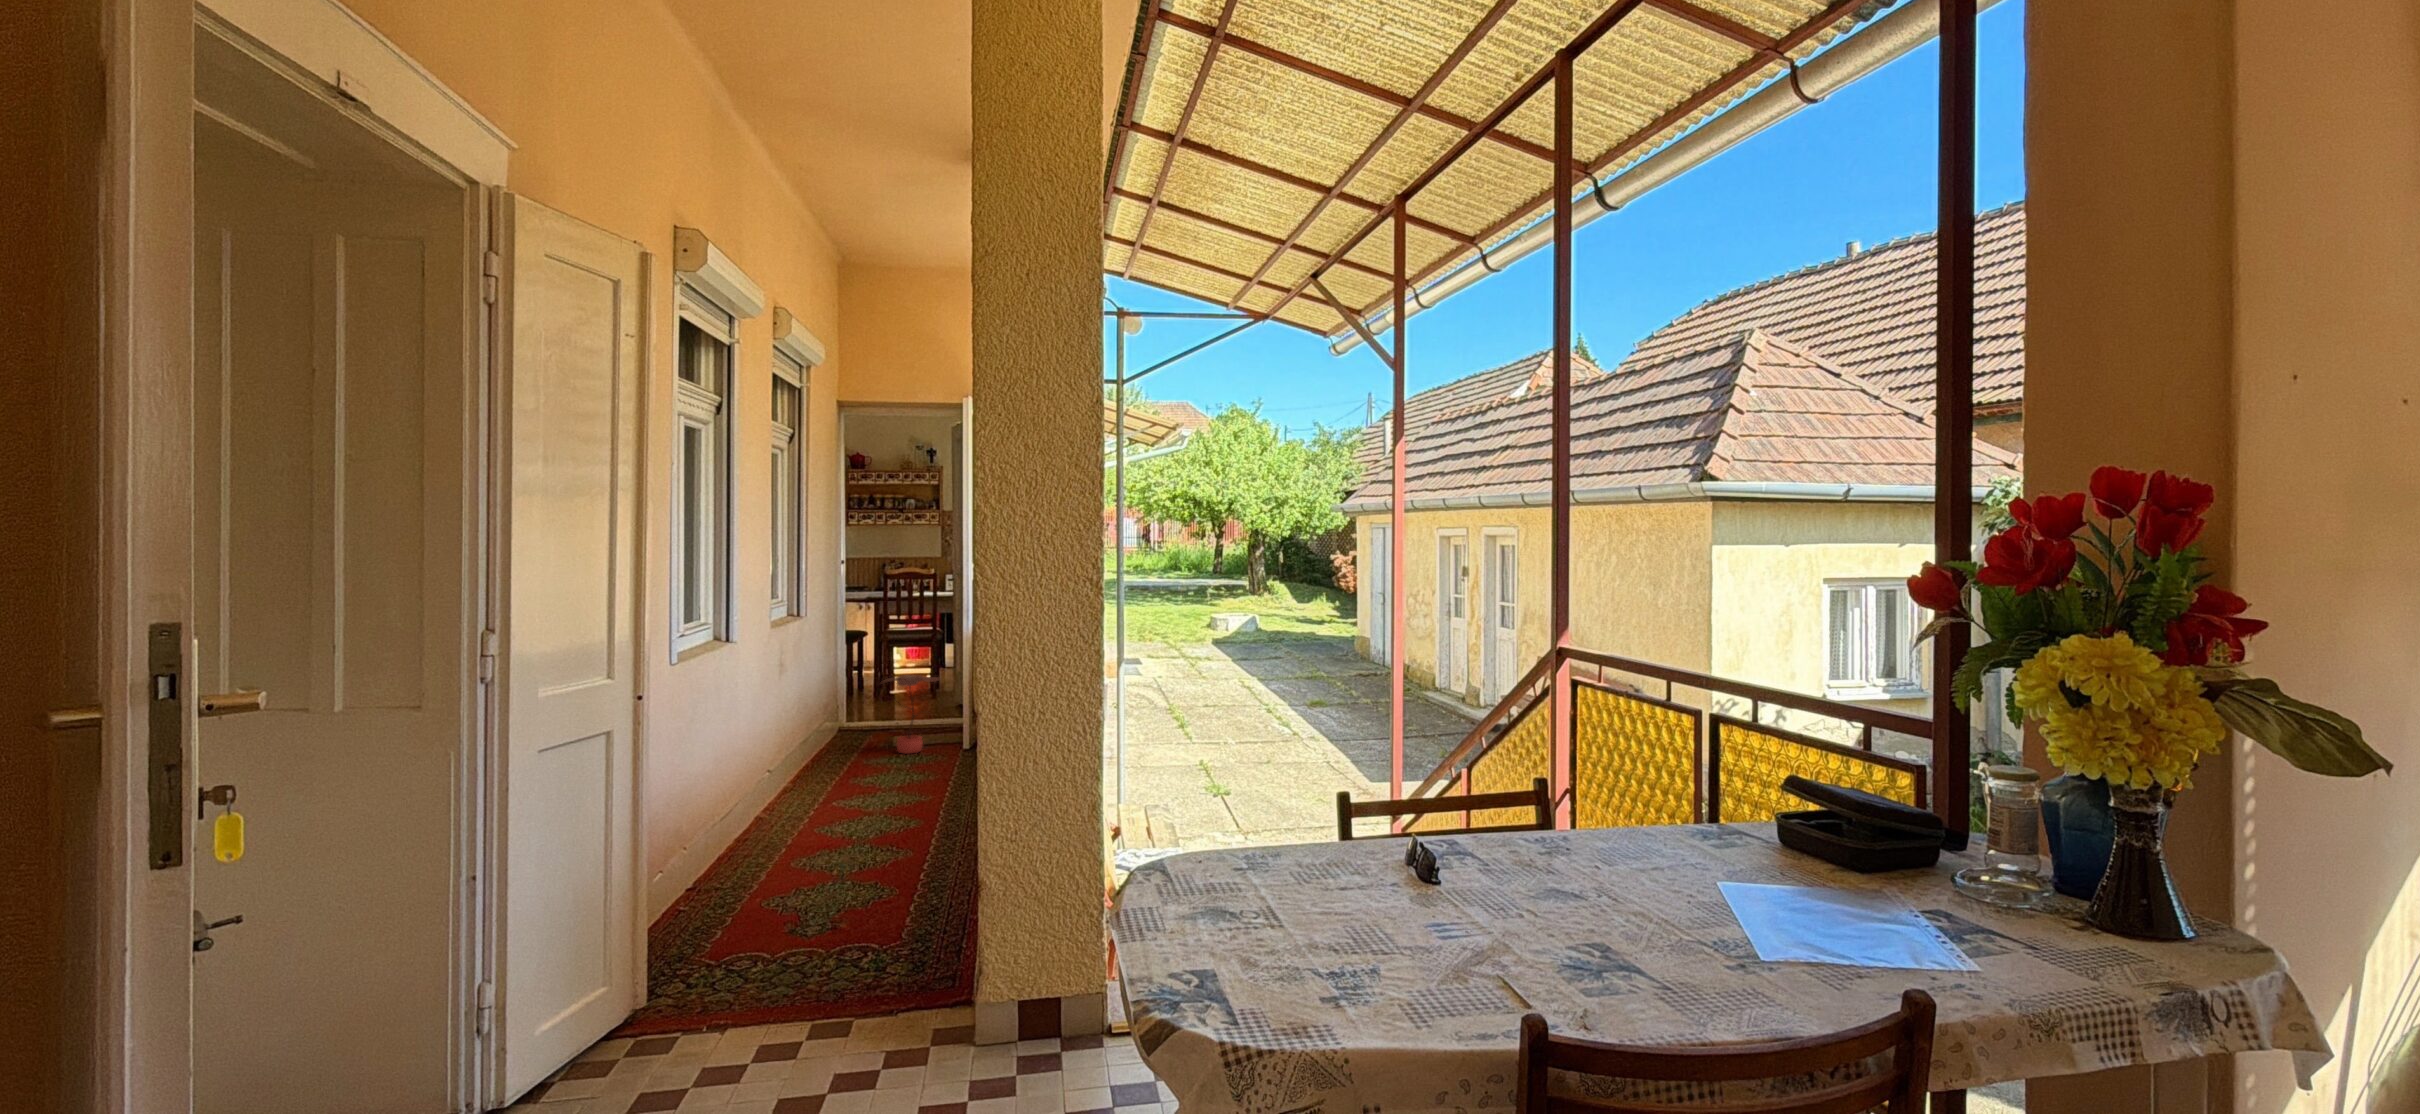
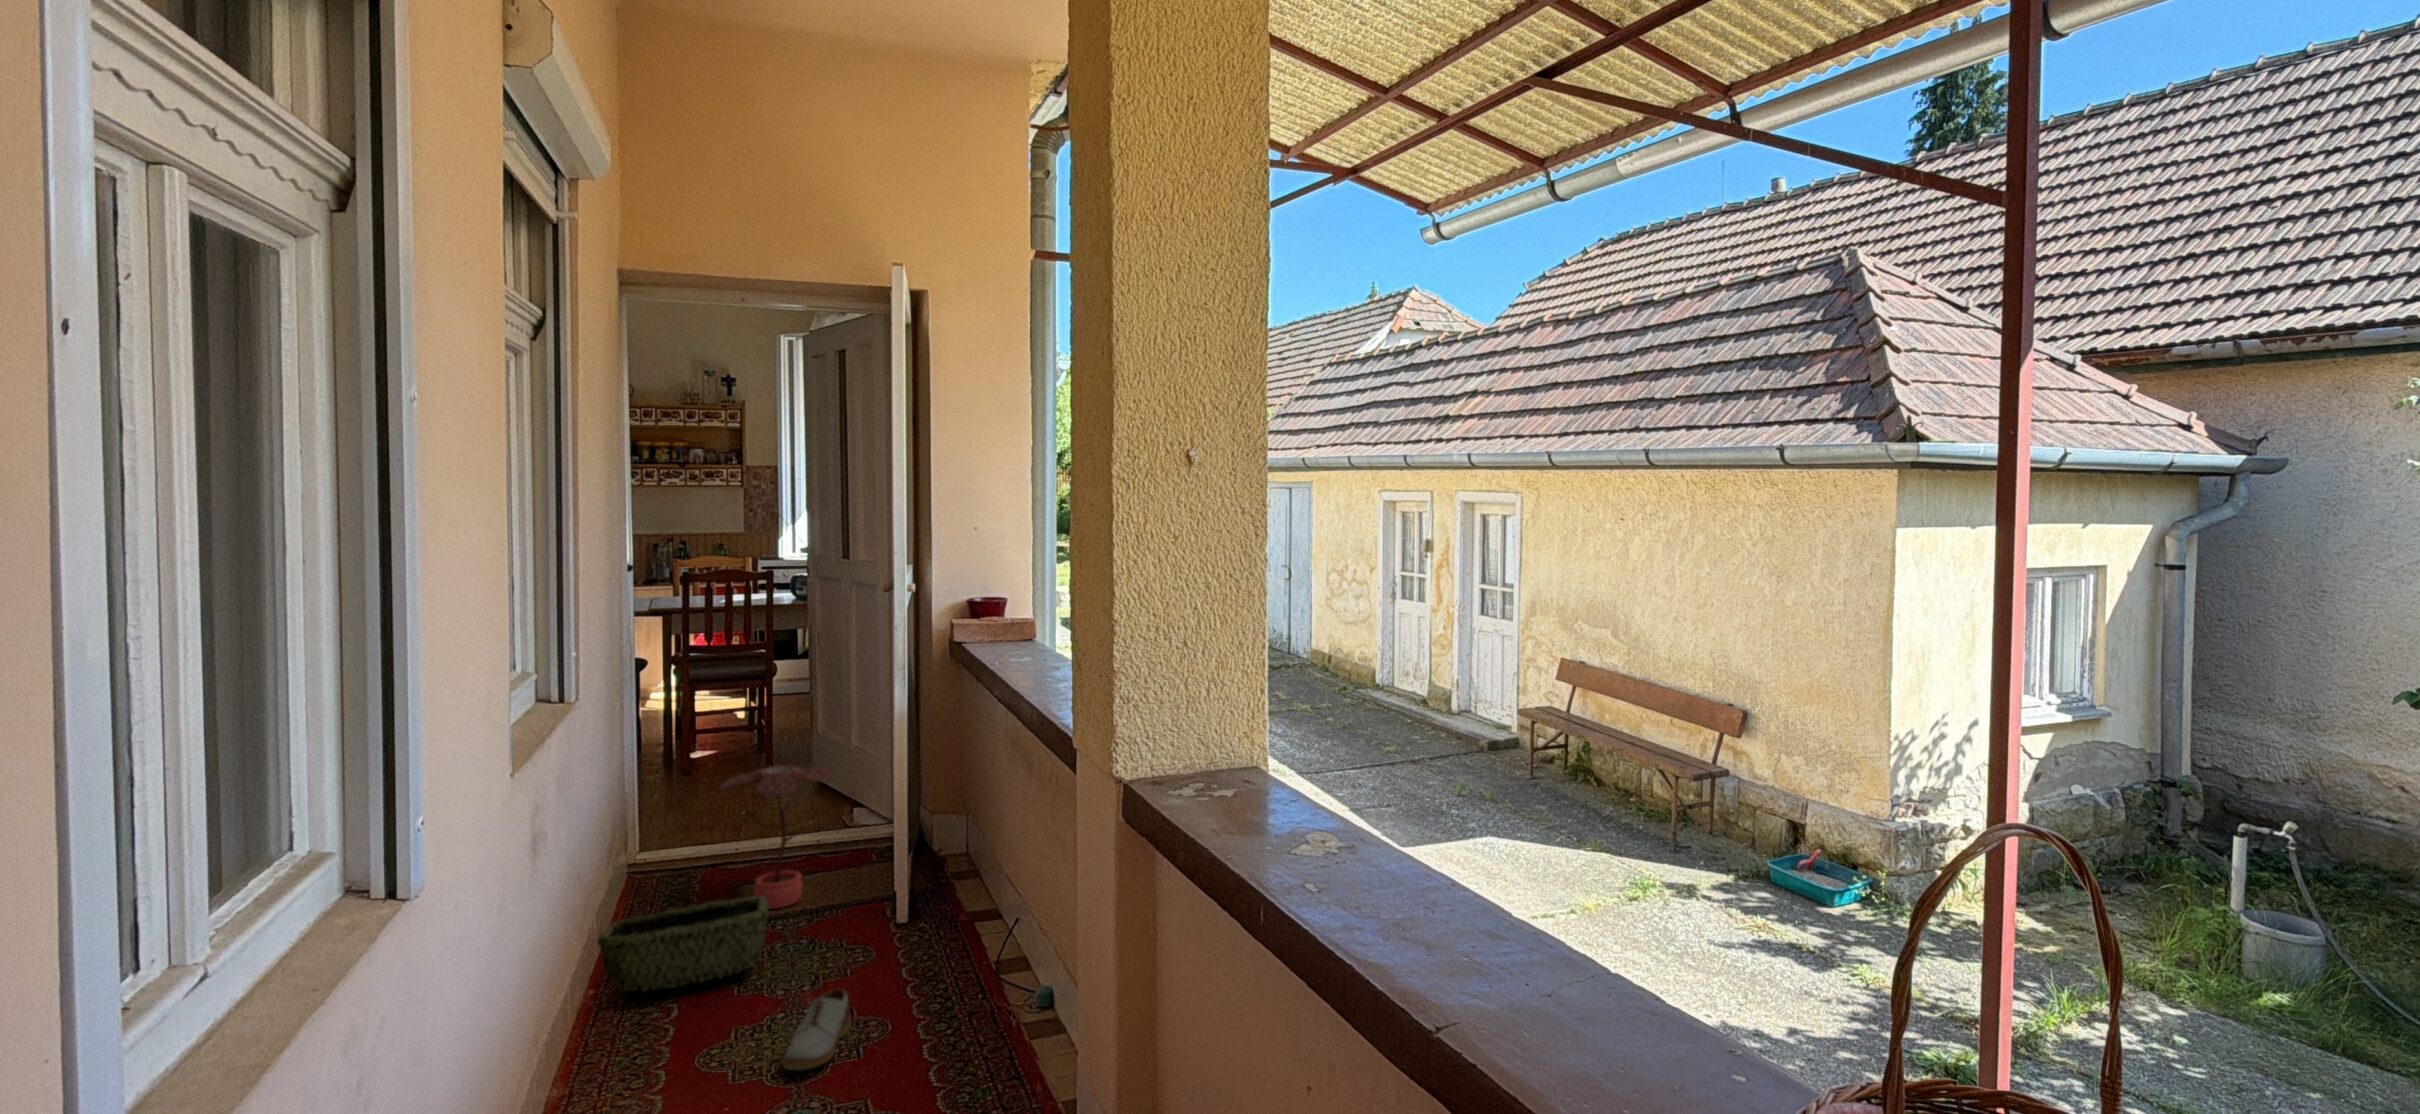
woven basket: none [810,735,895,772] -> present [597,896,768,991]
shoe: none [884,767,923,794] -> present [782,989,851,1070]

